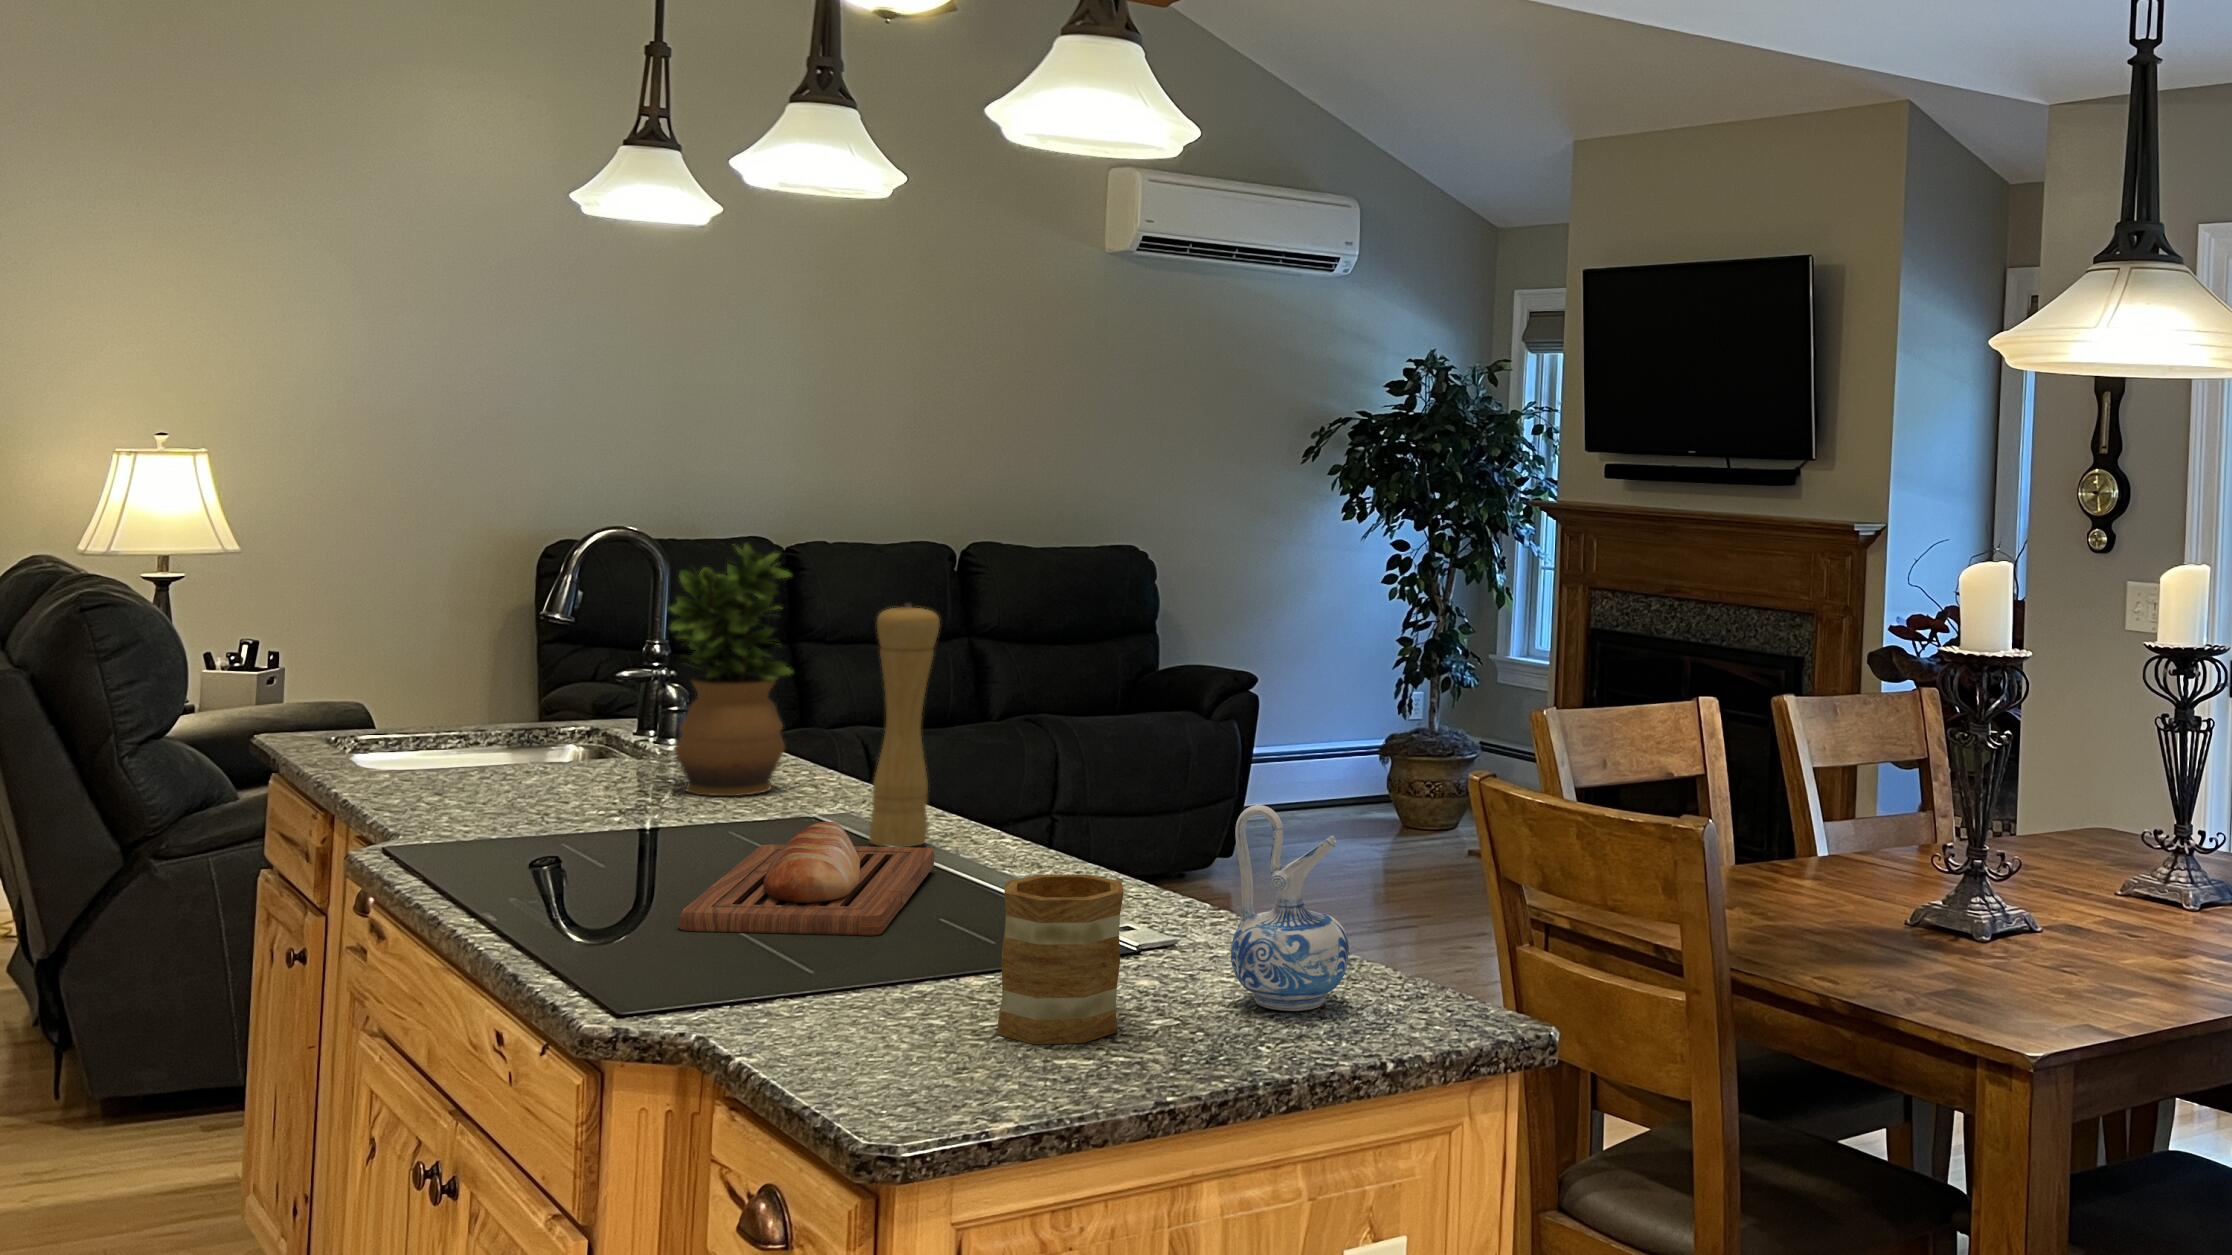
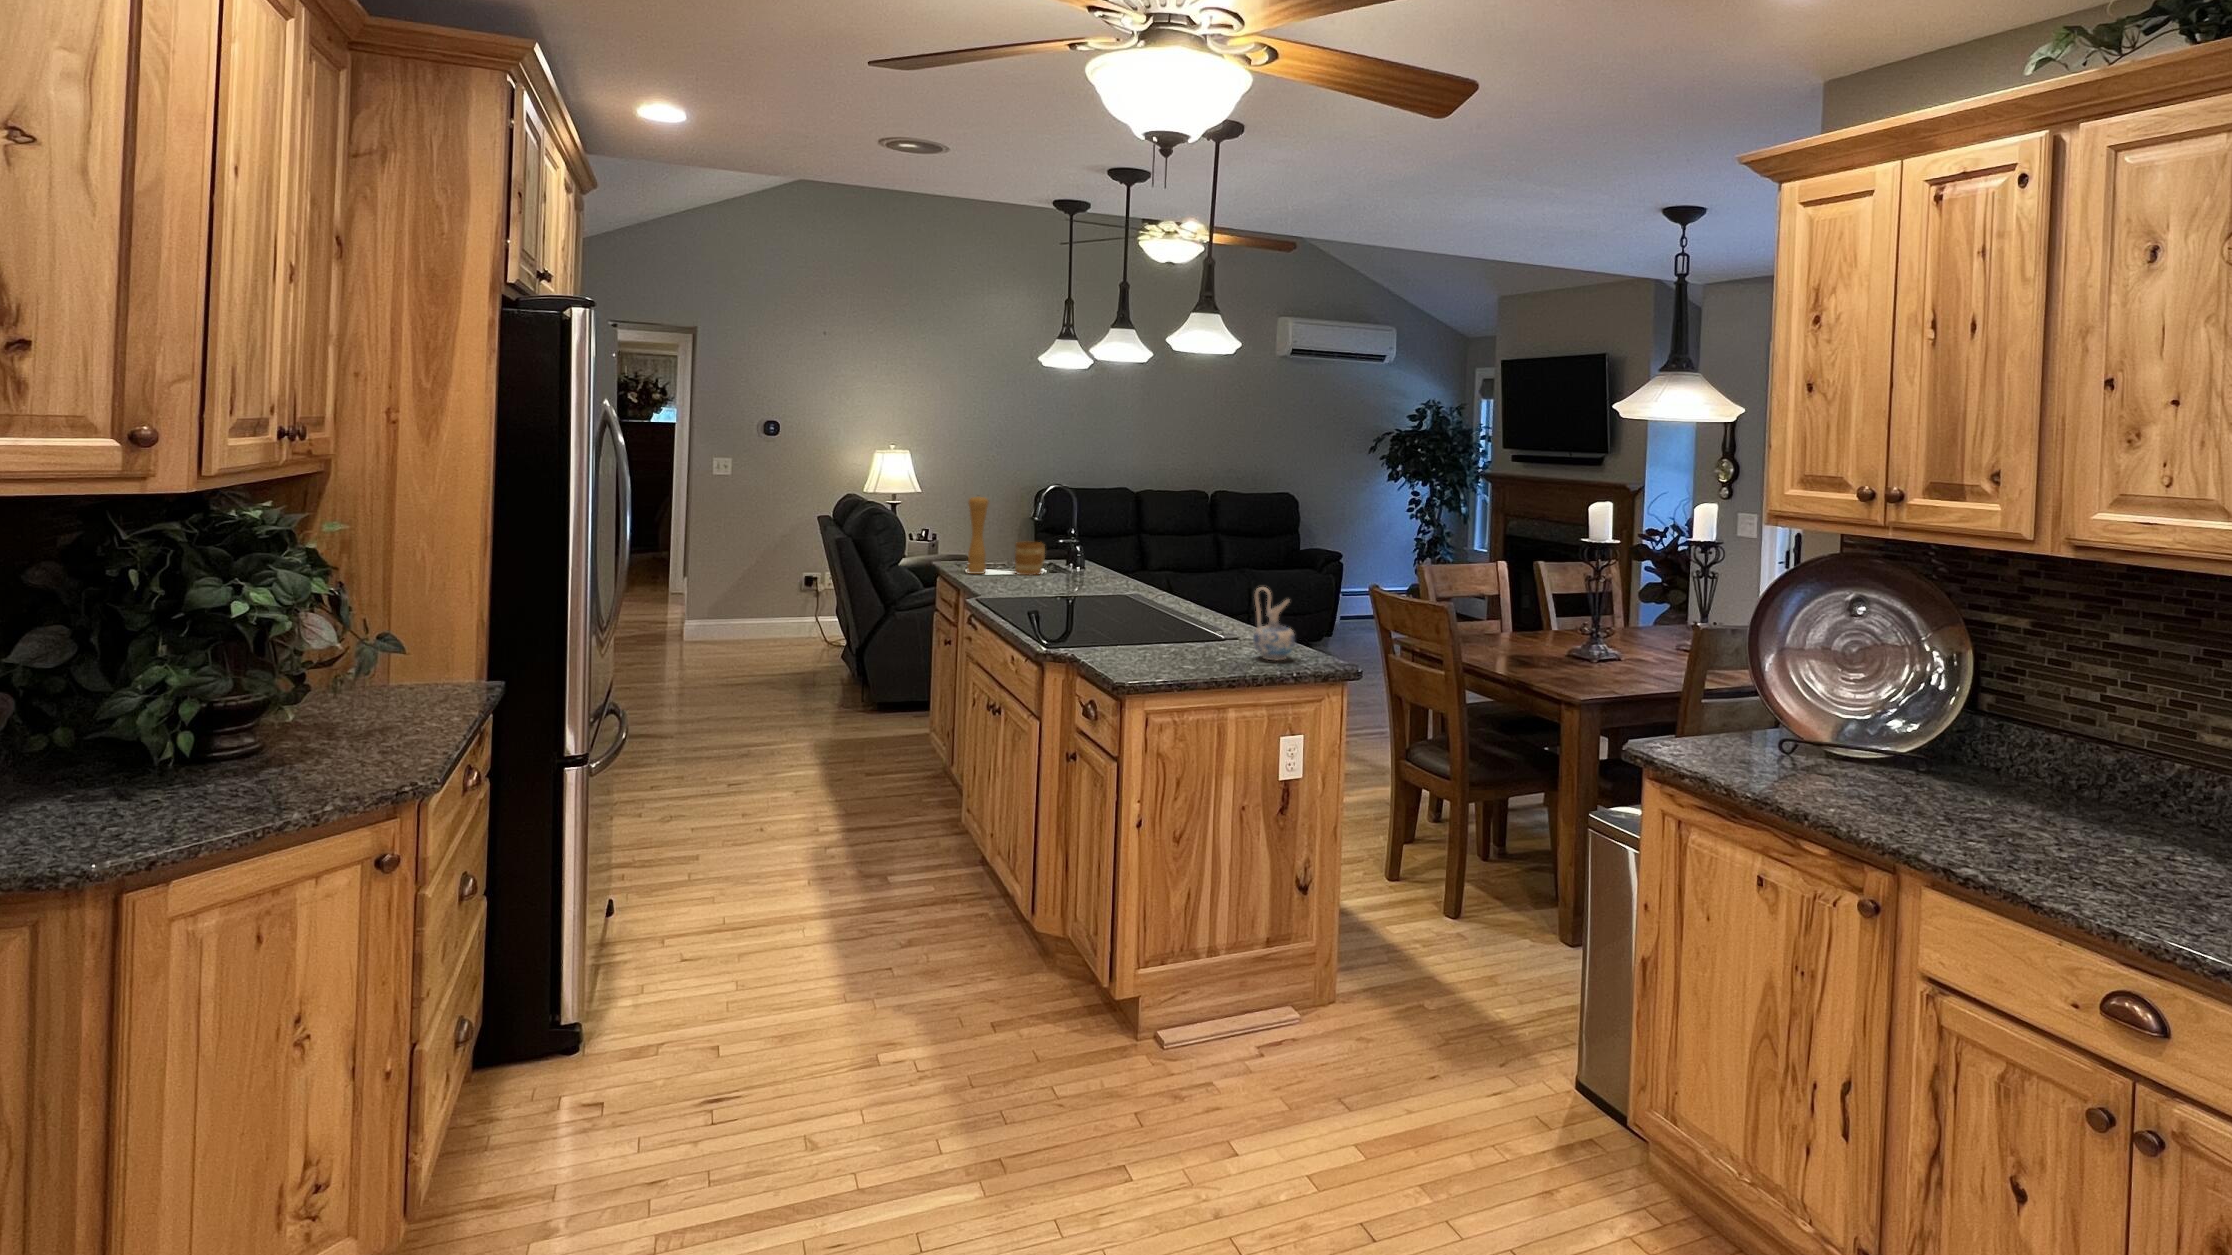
potted plant: present [669,544,794,796] -> none [1075,490,1122,588]
pepper mill: present [869,604,940,847] -> present [967,496,988,574]
bread loaf: present [679,822,935,936] -> none [1072,594,1165,632]
mug: present [998,874,1124,1044] -> present [1015,541,1045,575]

